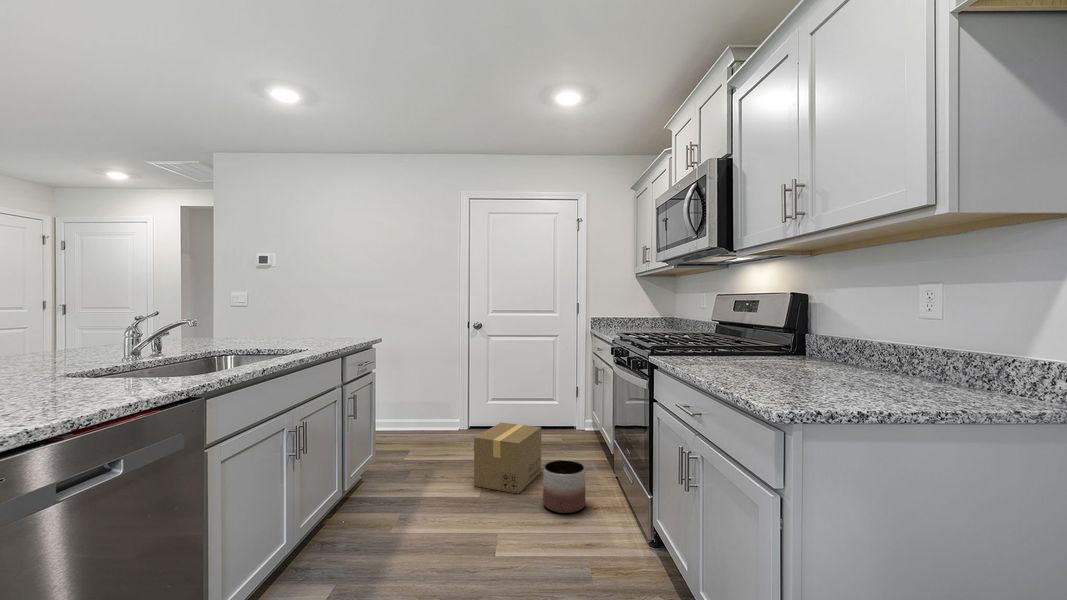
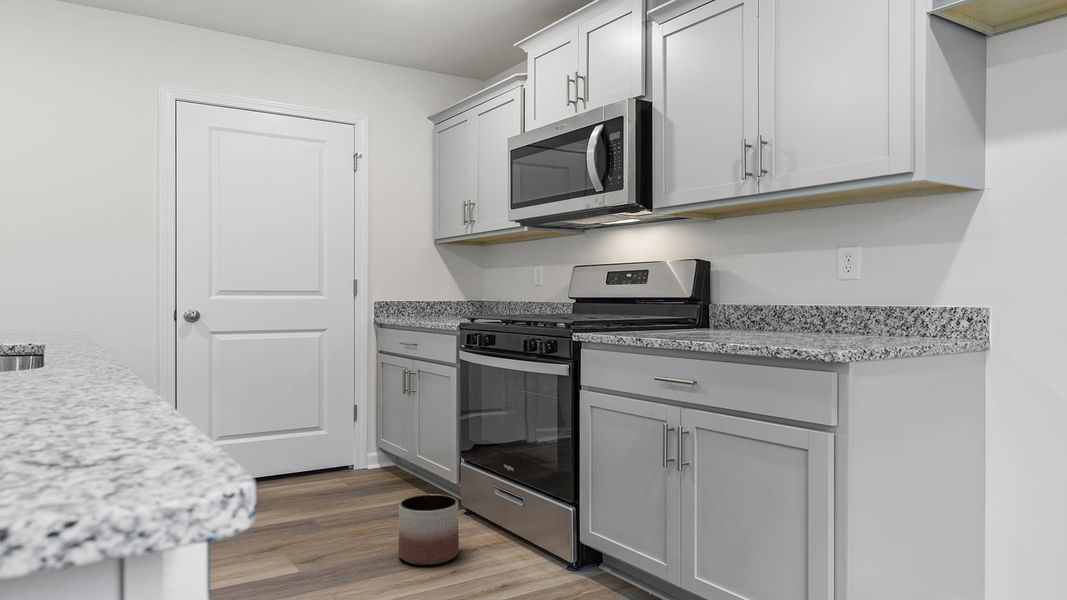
cardboard box: present [474,423,541,494] -> none [273,460,357,563]

